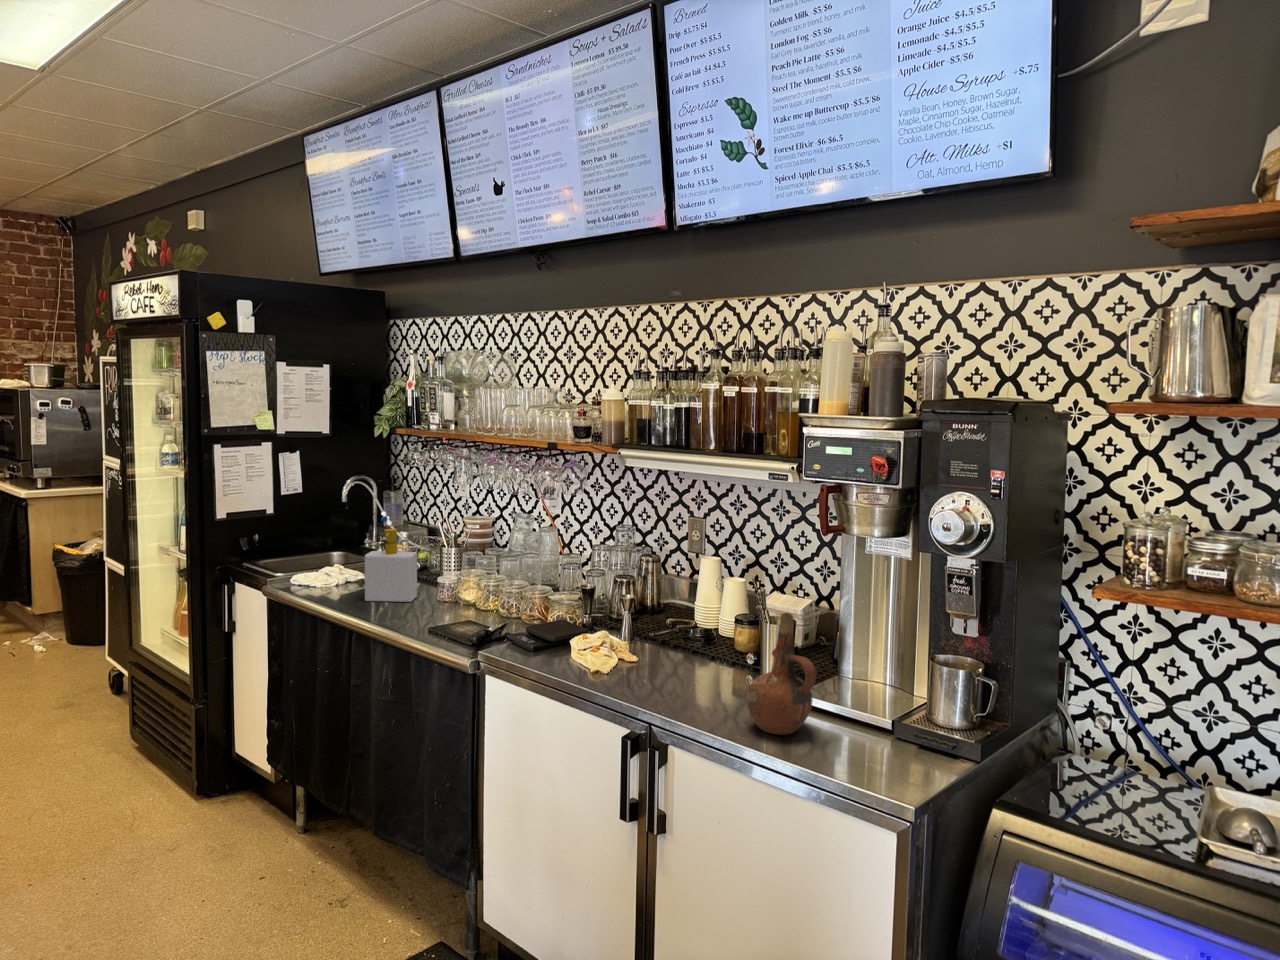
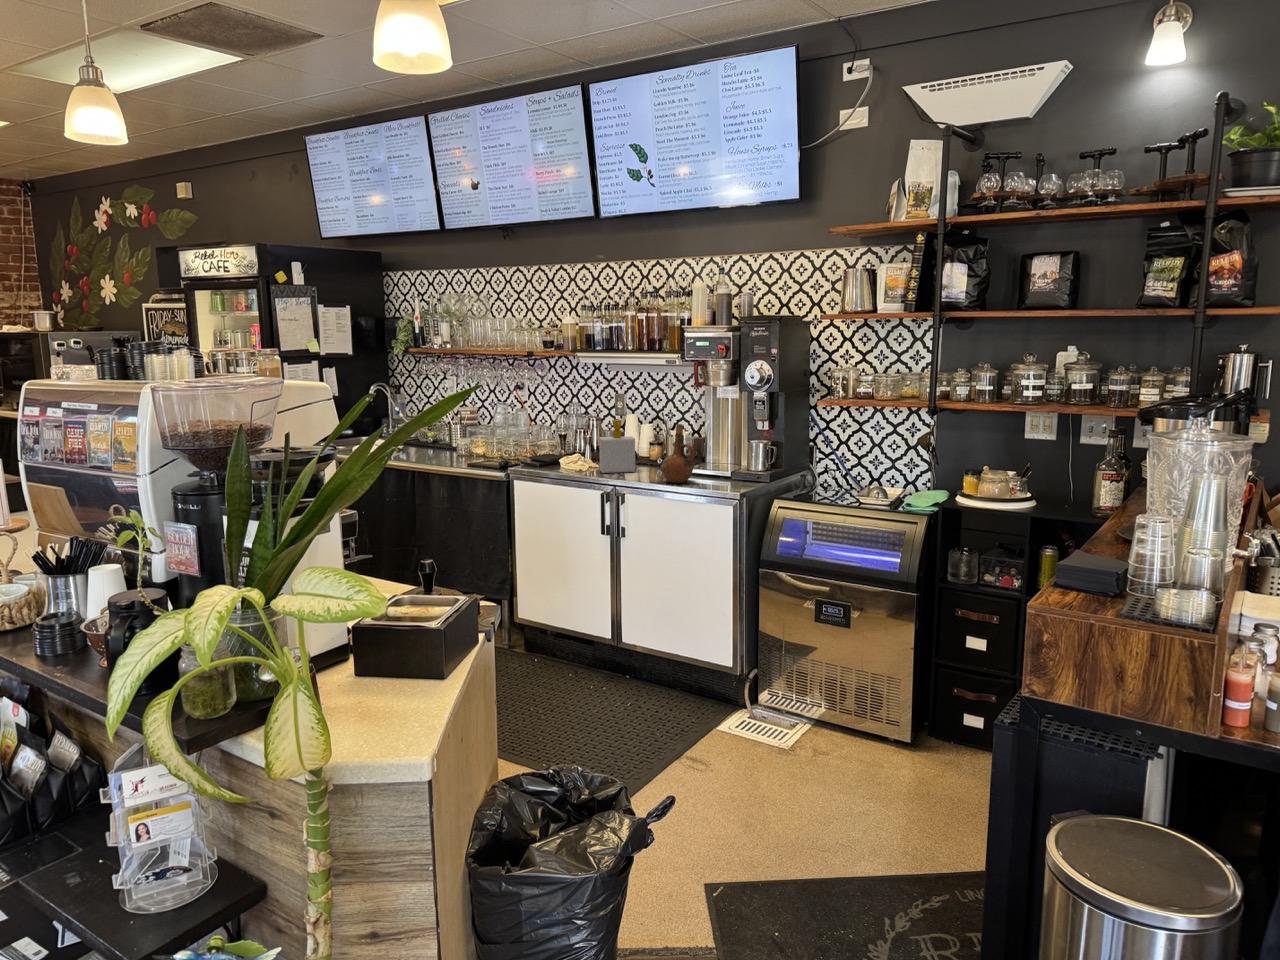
soap bottle: present [365,529,417,602] -> present [599,420,635,473]

